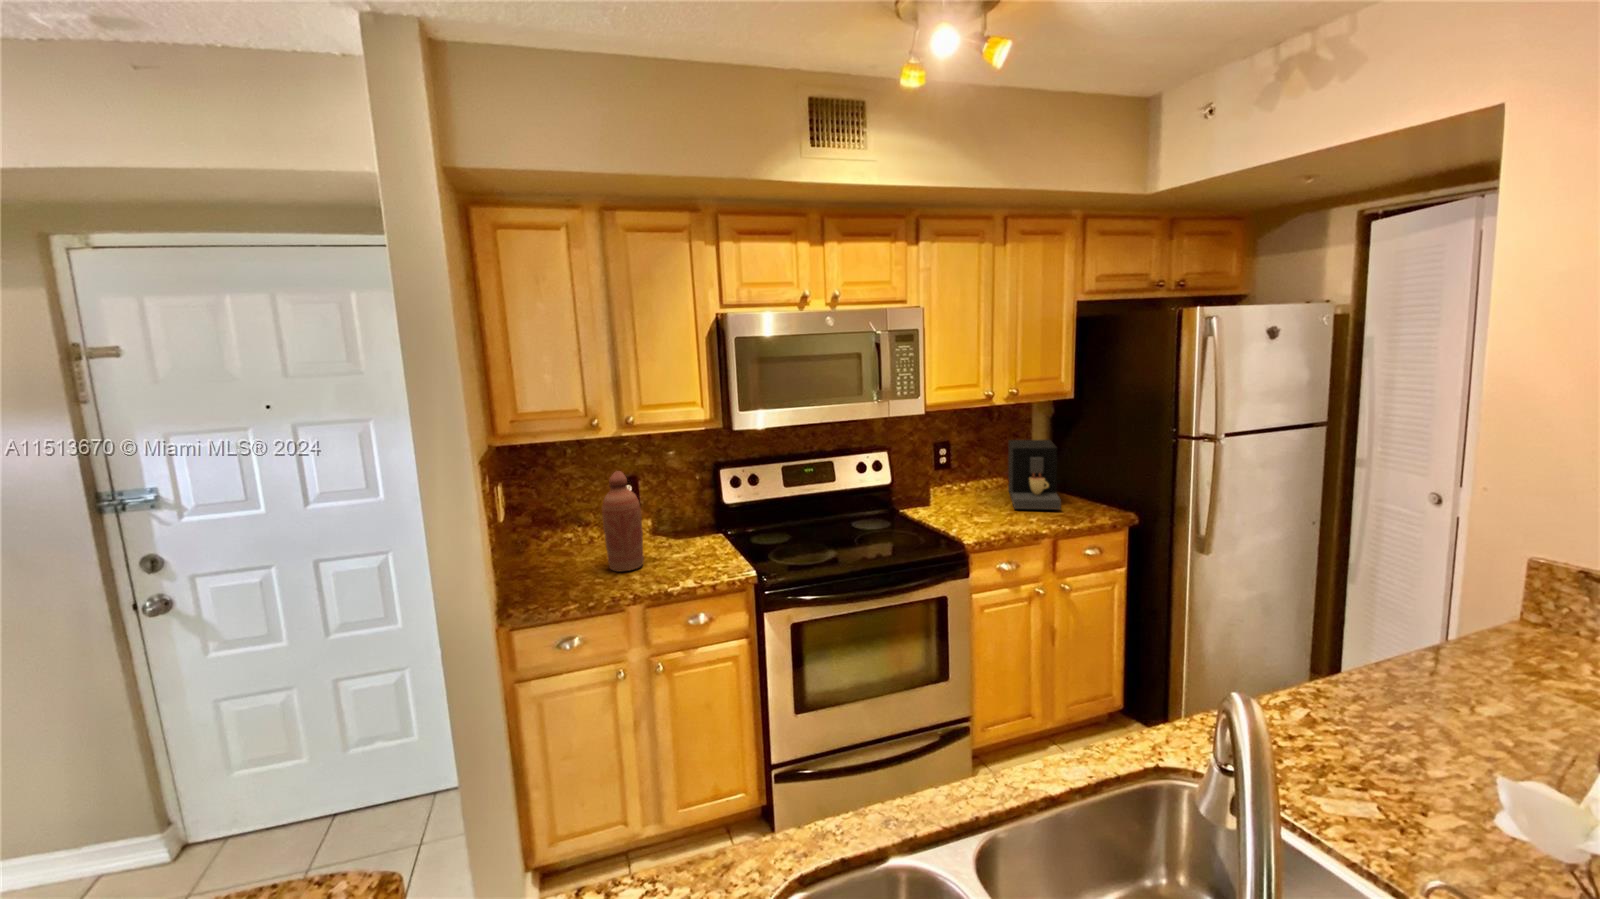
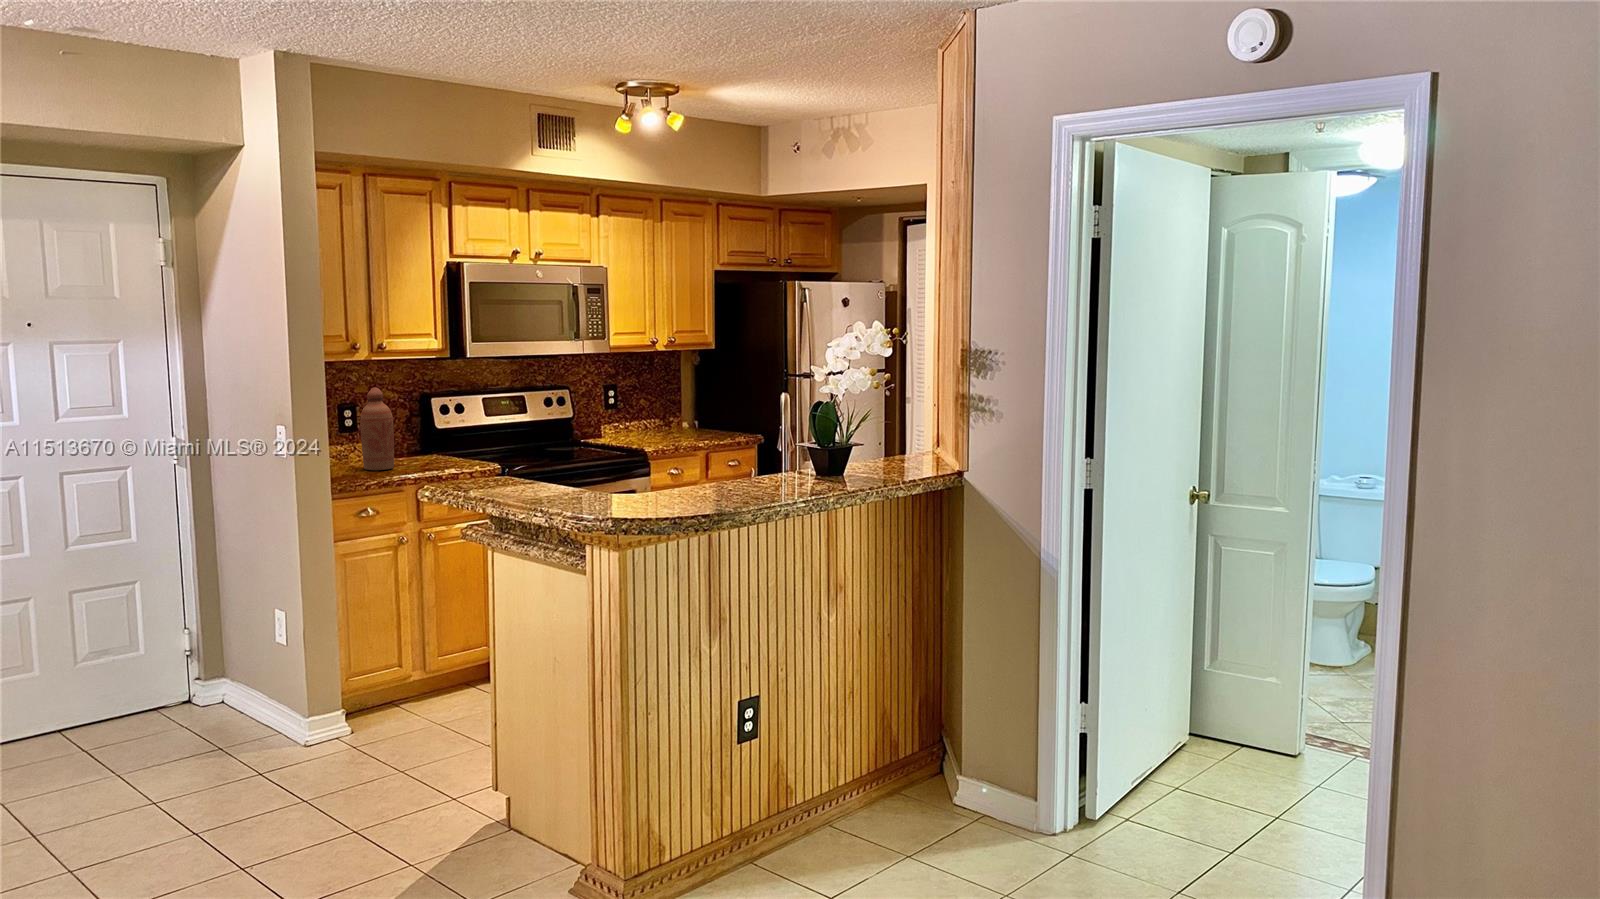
coffee maker: present [1008,440,1061,509] -> none [663,385,709,437]

